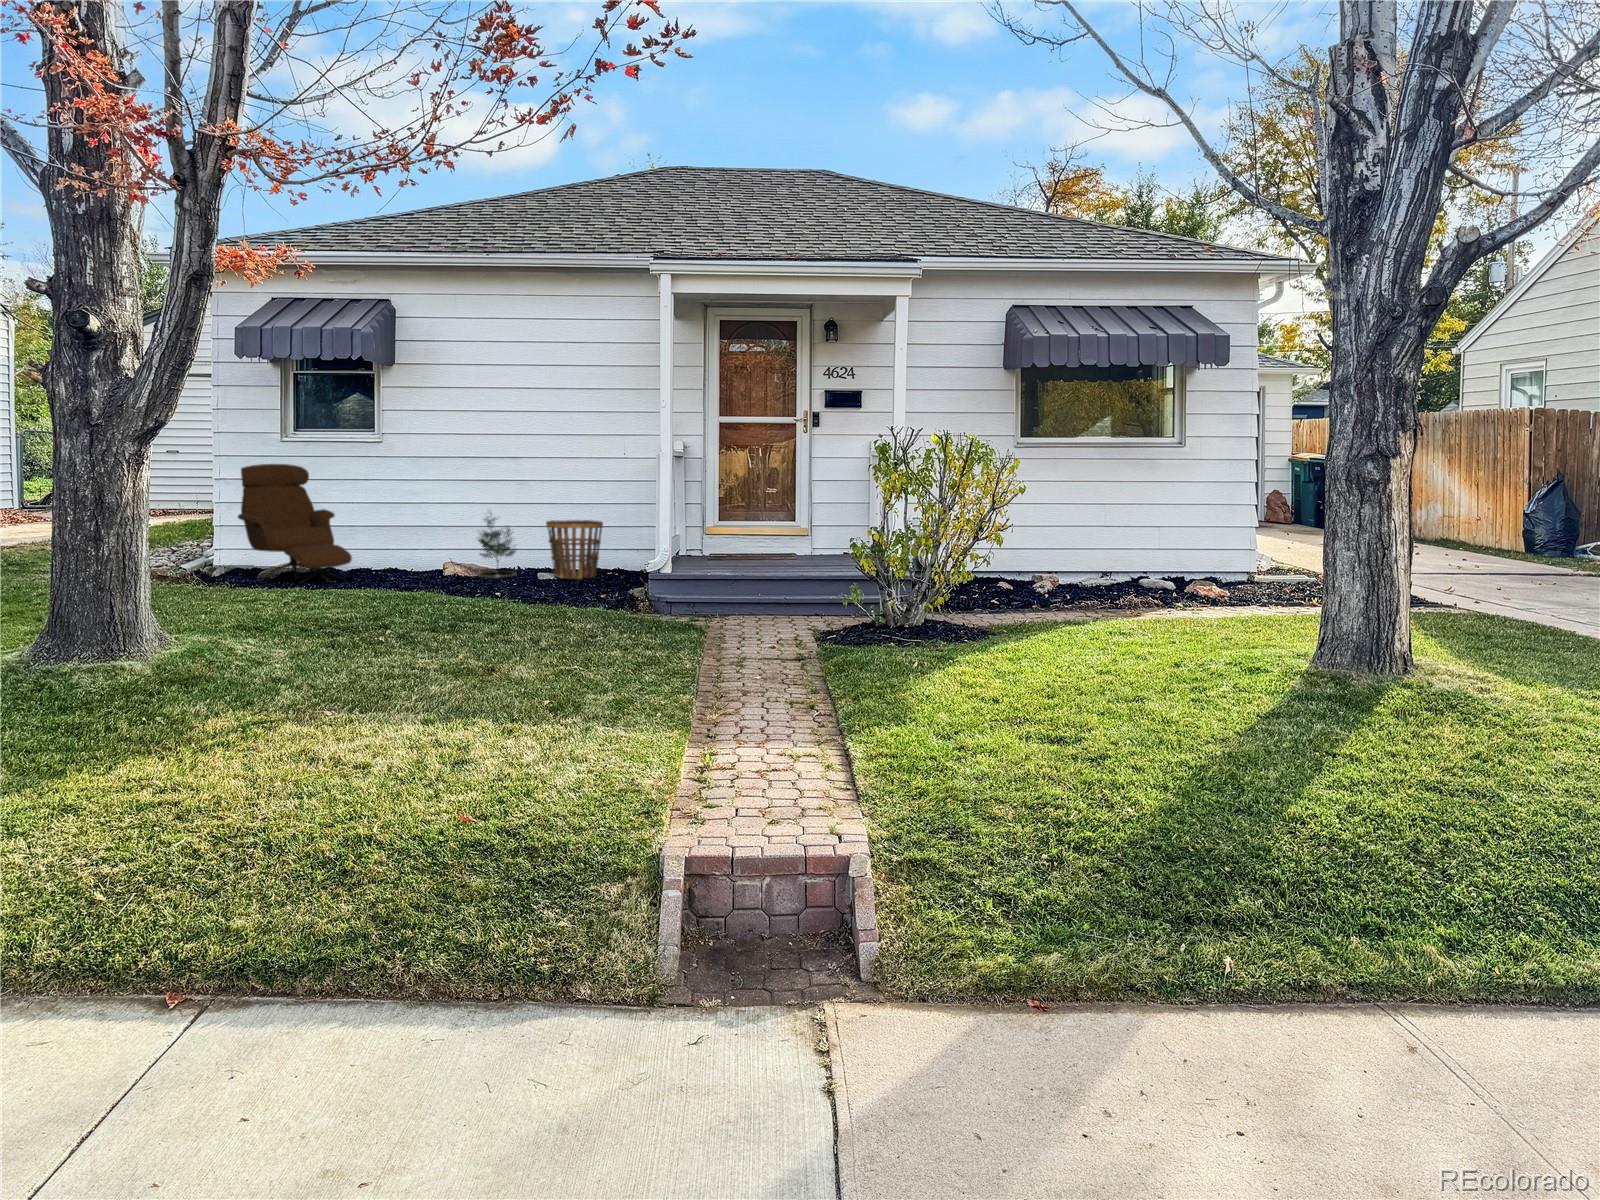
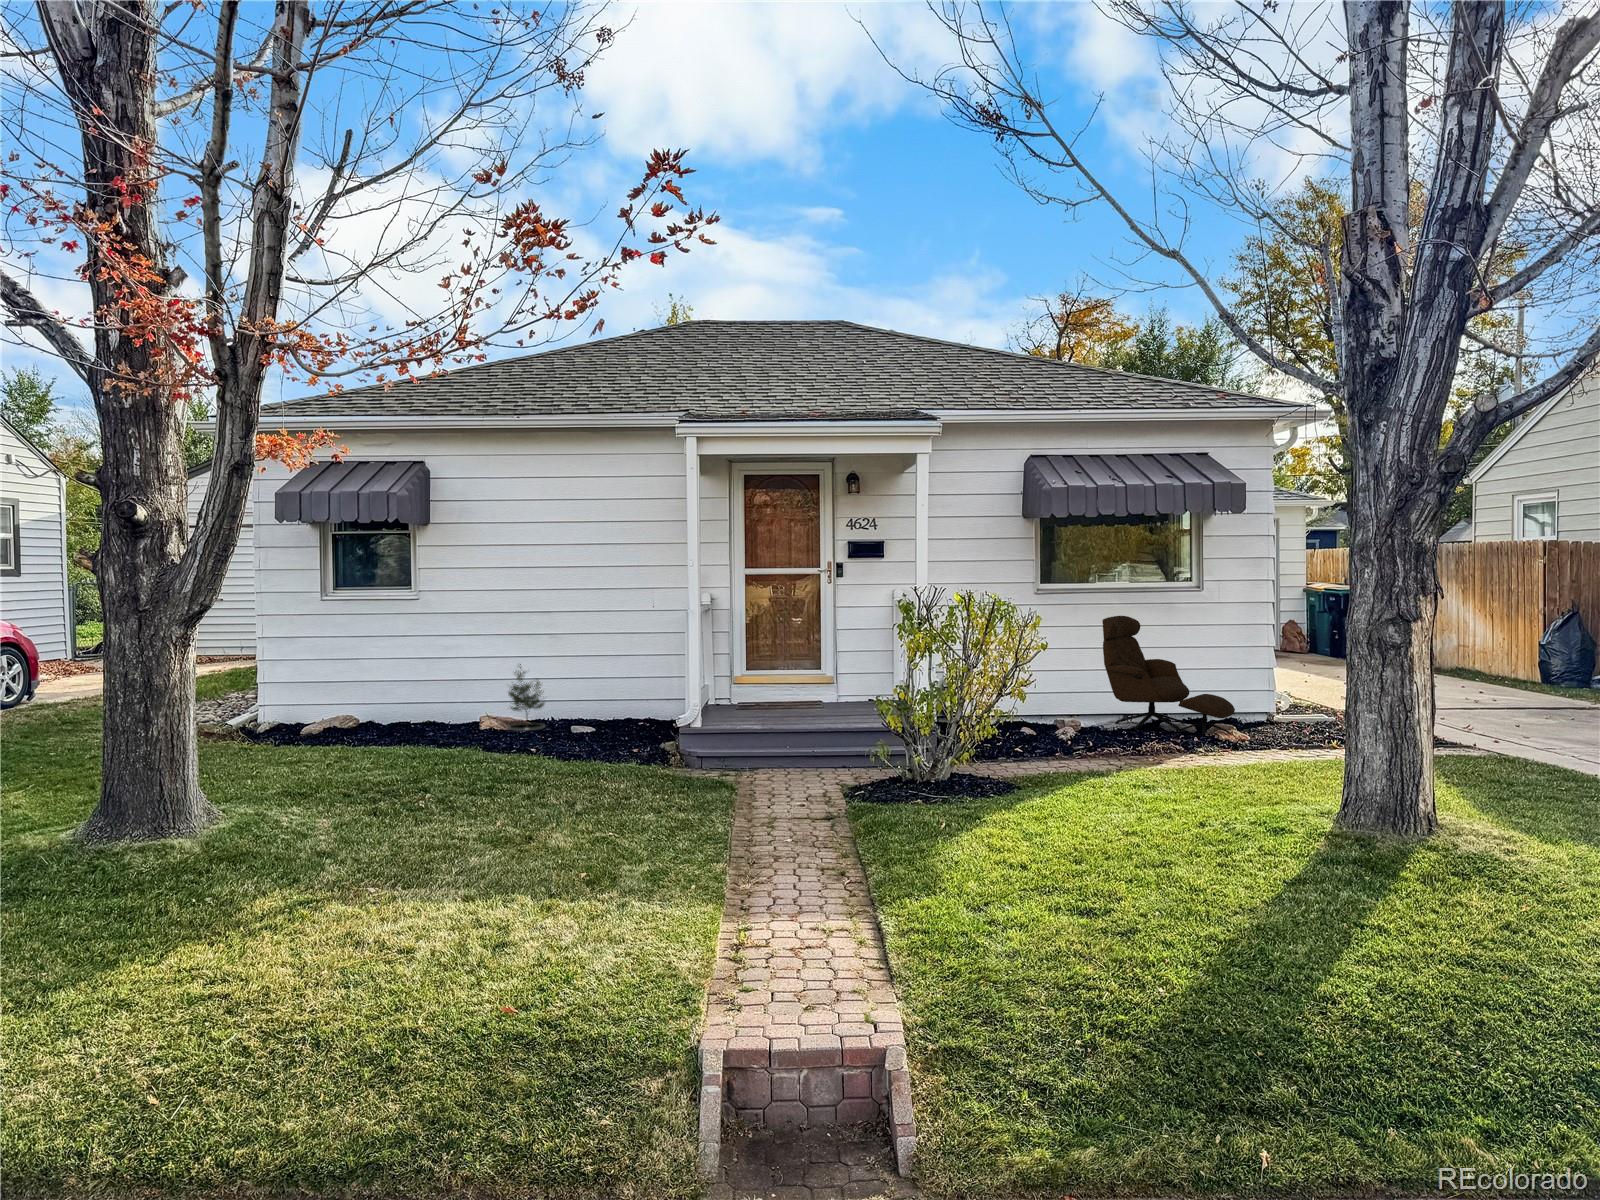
lounge chair: present [238,464,352,584] -> present [1102,616,1235,735]
basket: present [546,520,603,579] -> none [575,672,631,731]

